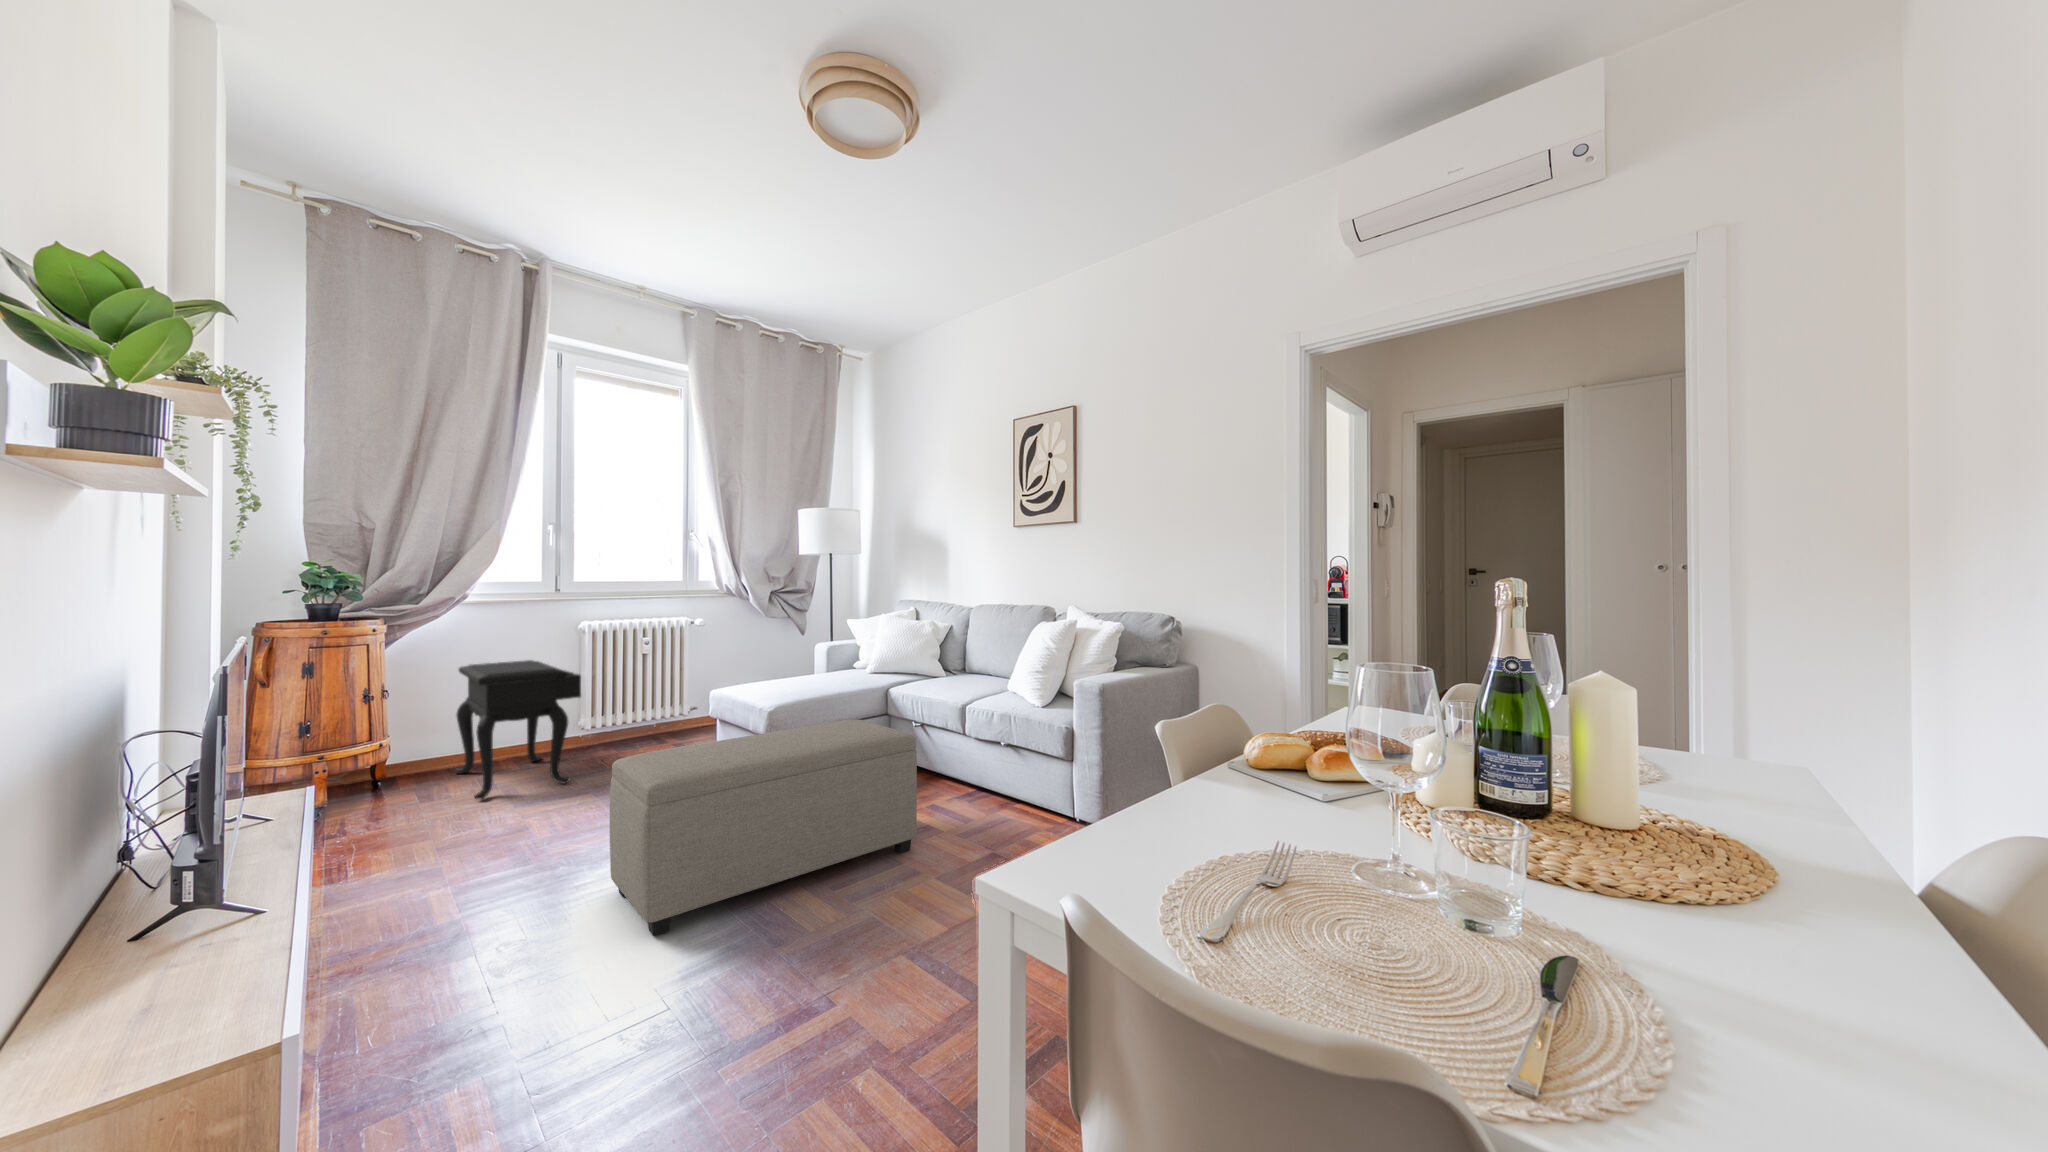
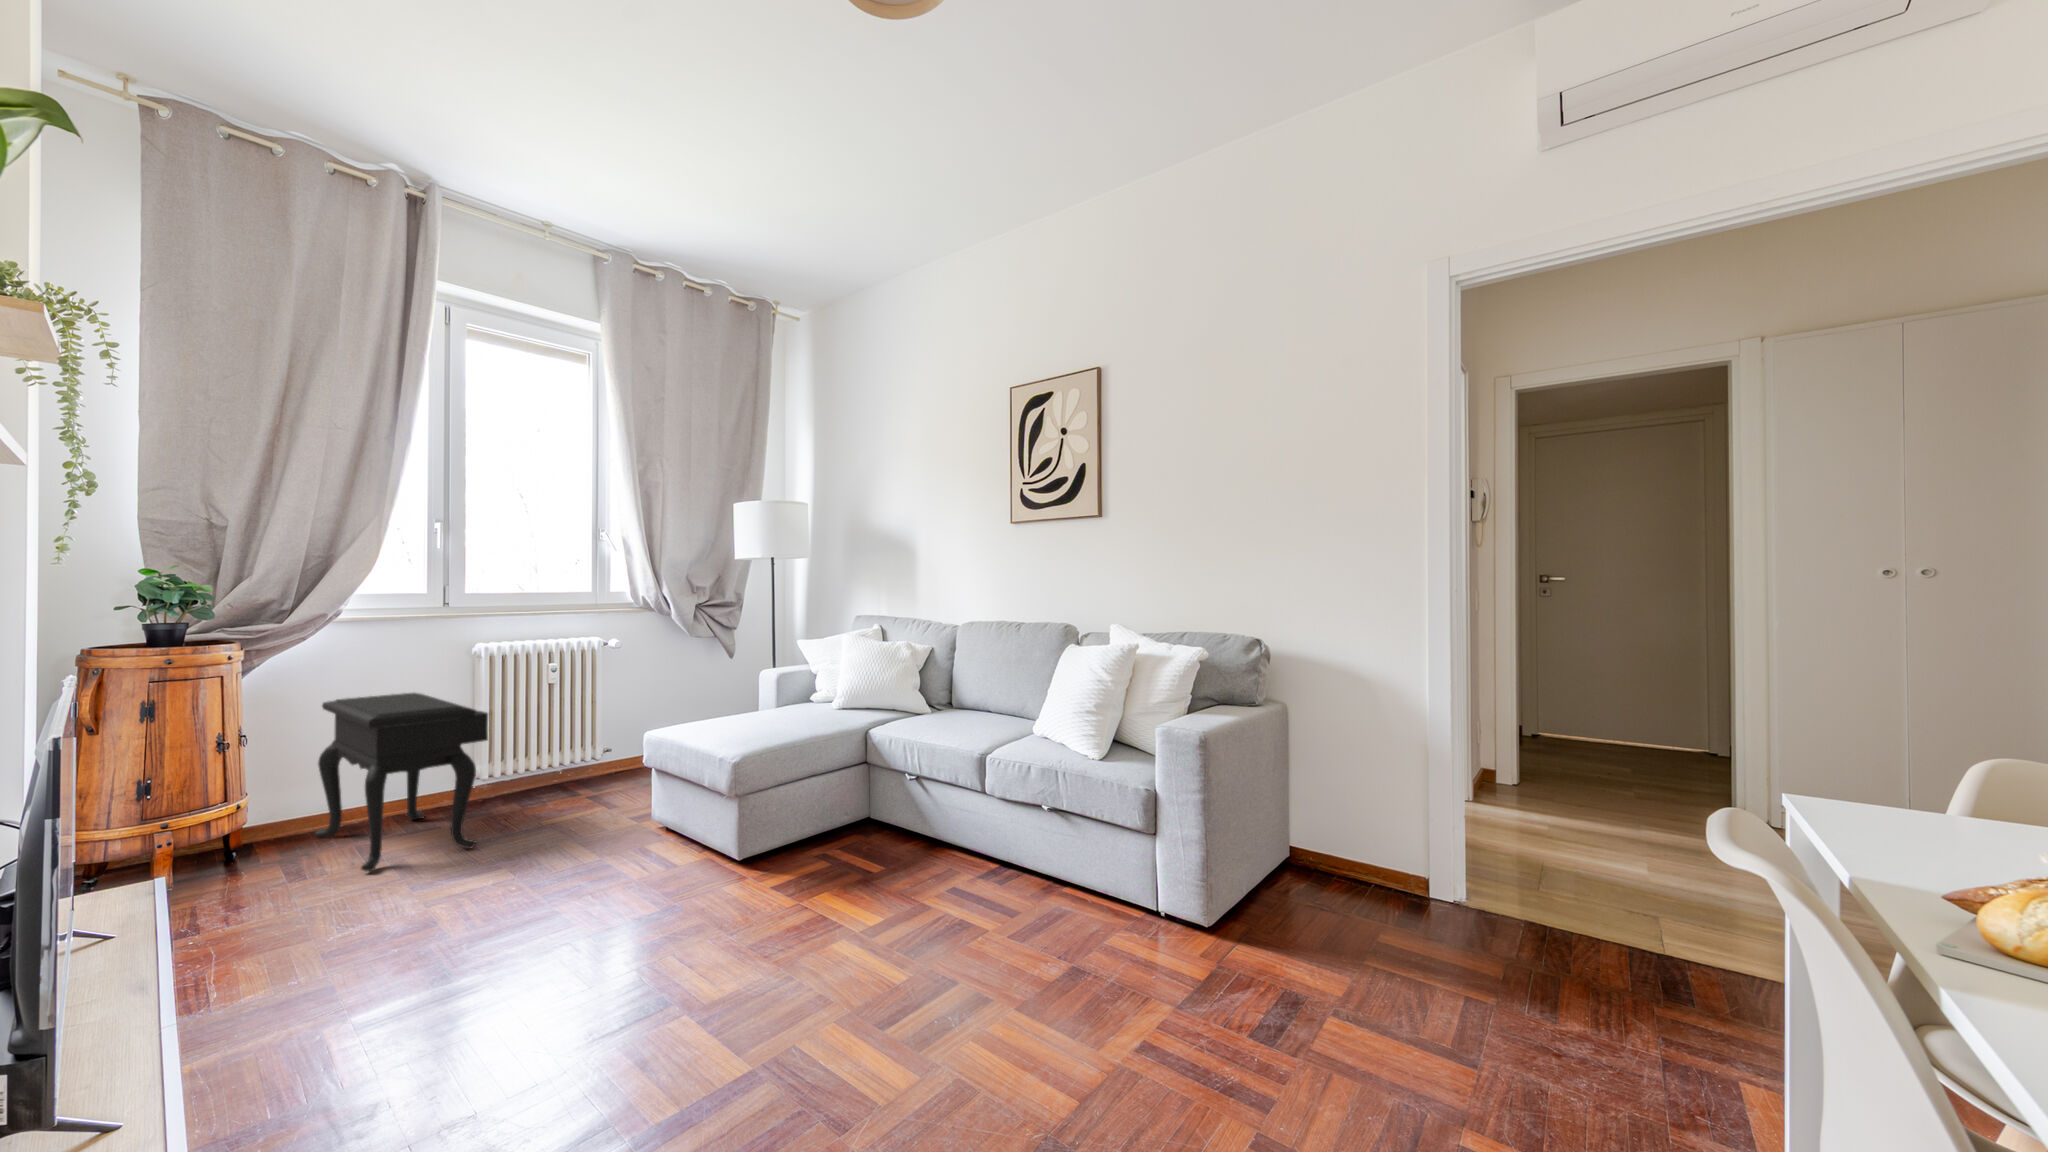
ottoman: present [610,719,917,936] -> none [597,771,943,1036]

